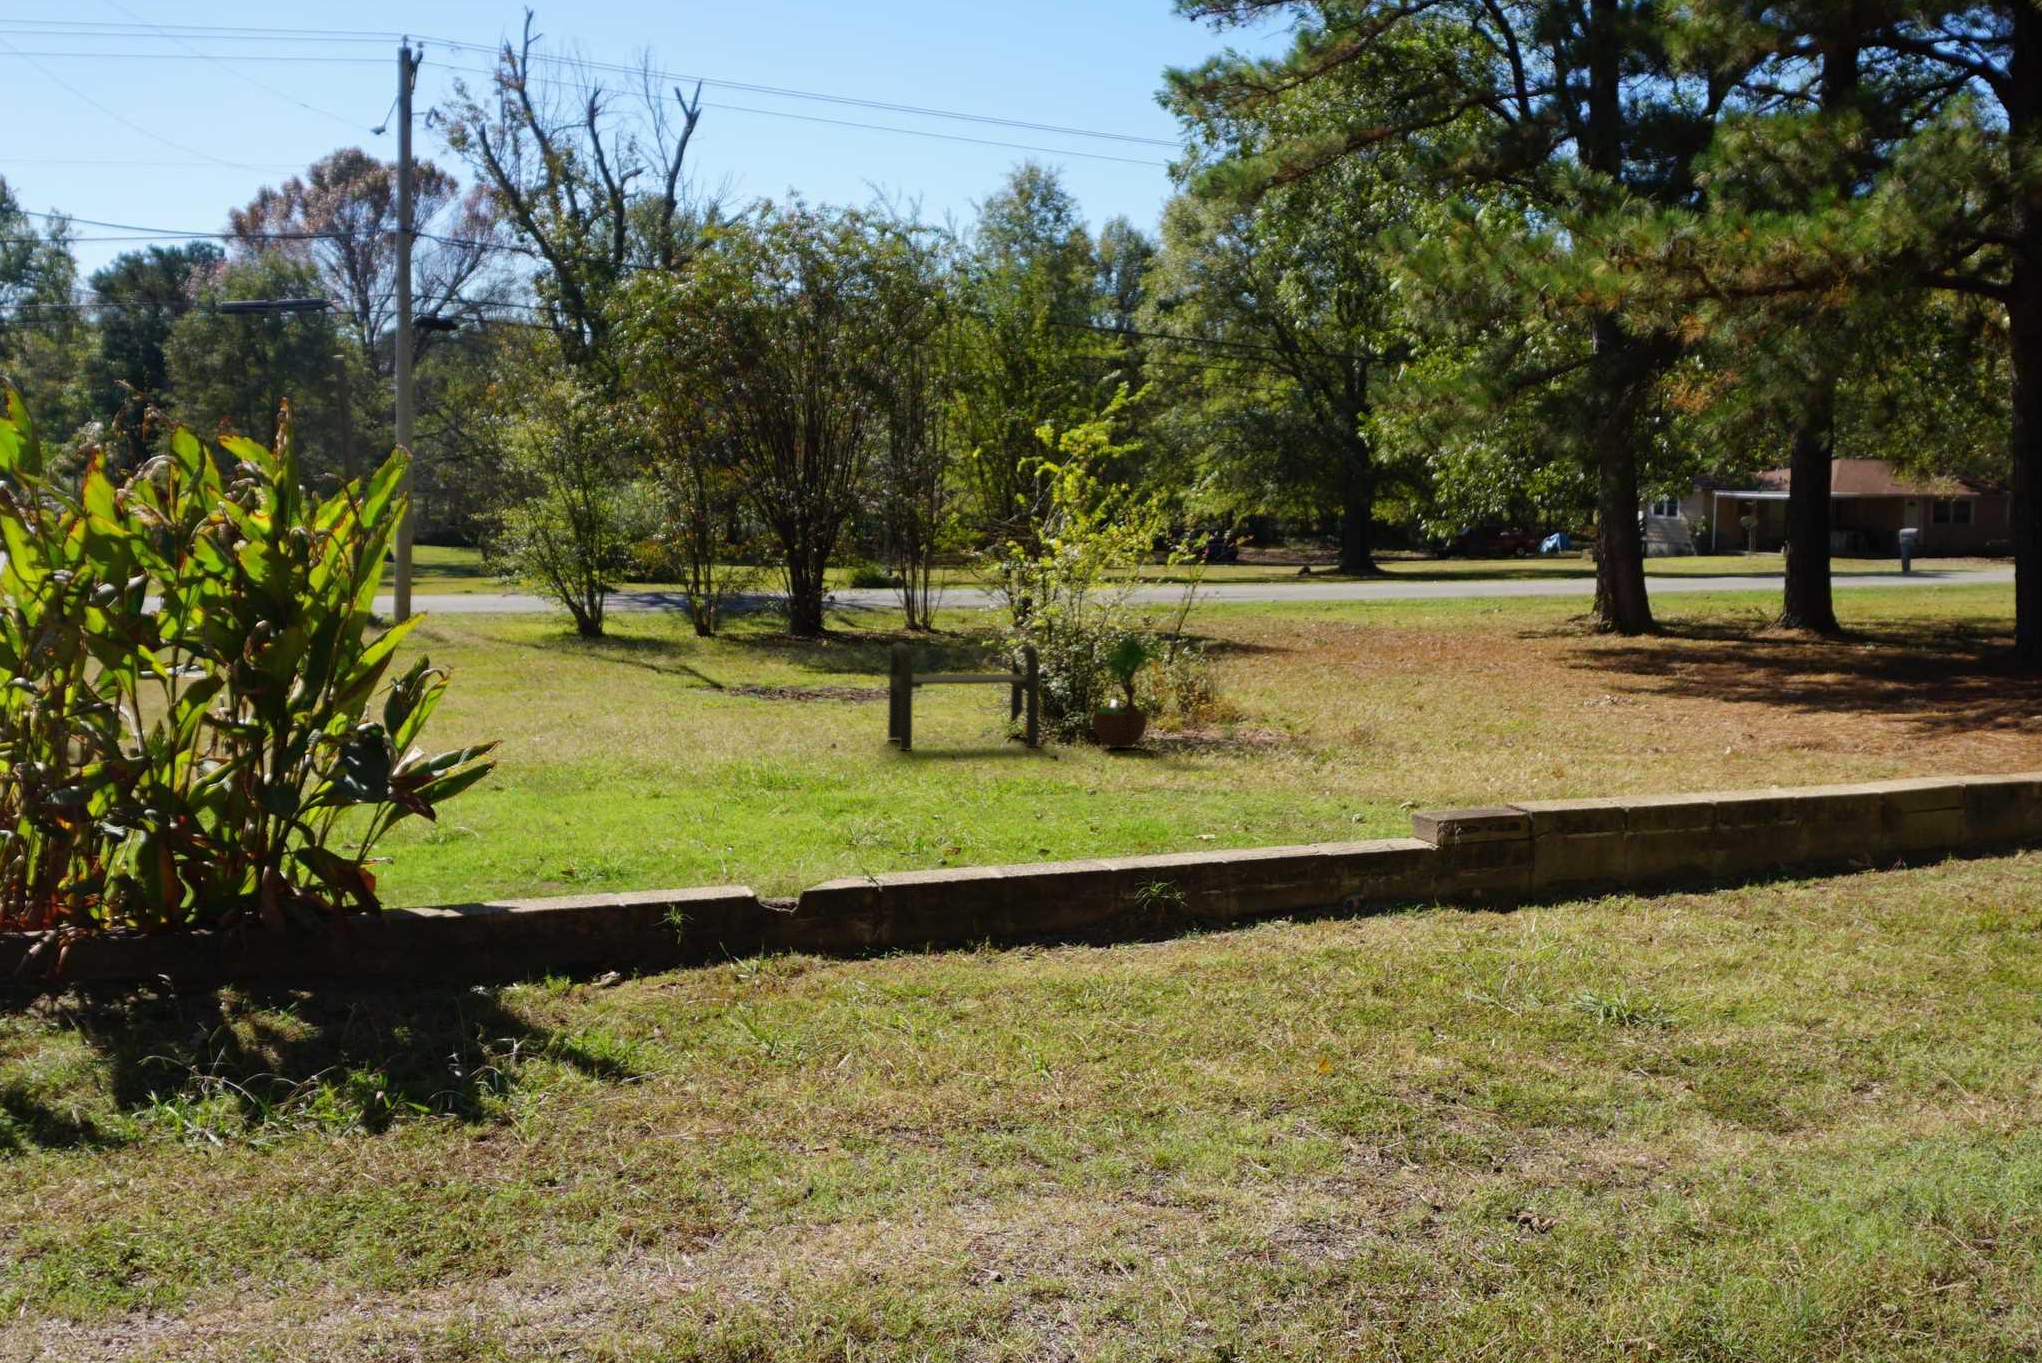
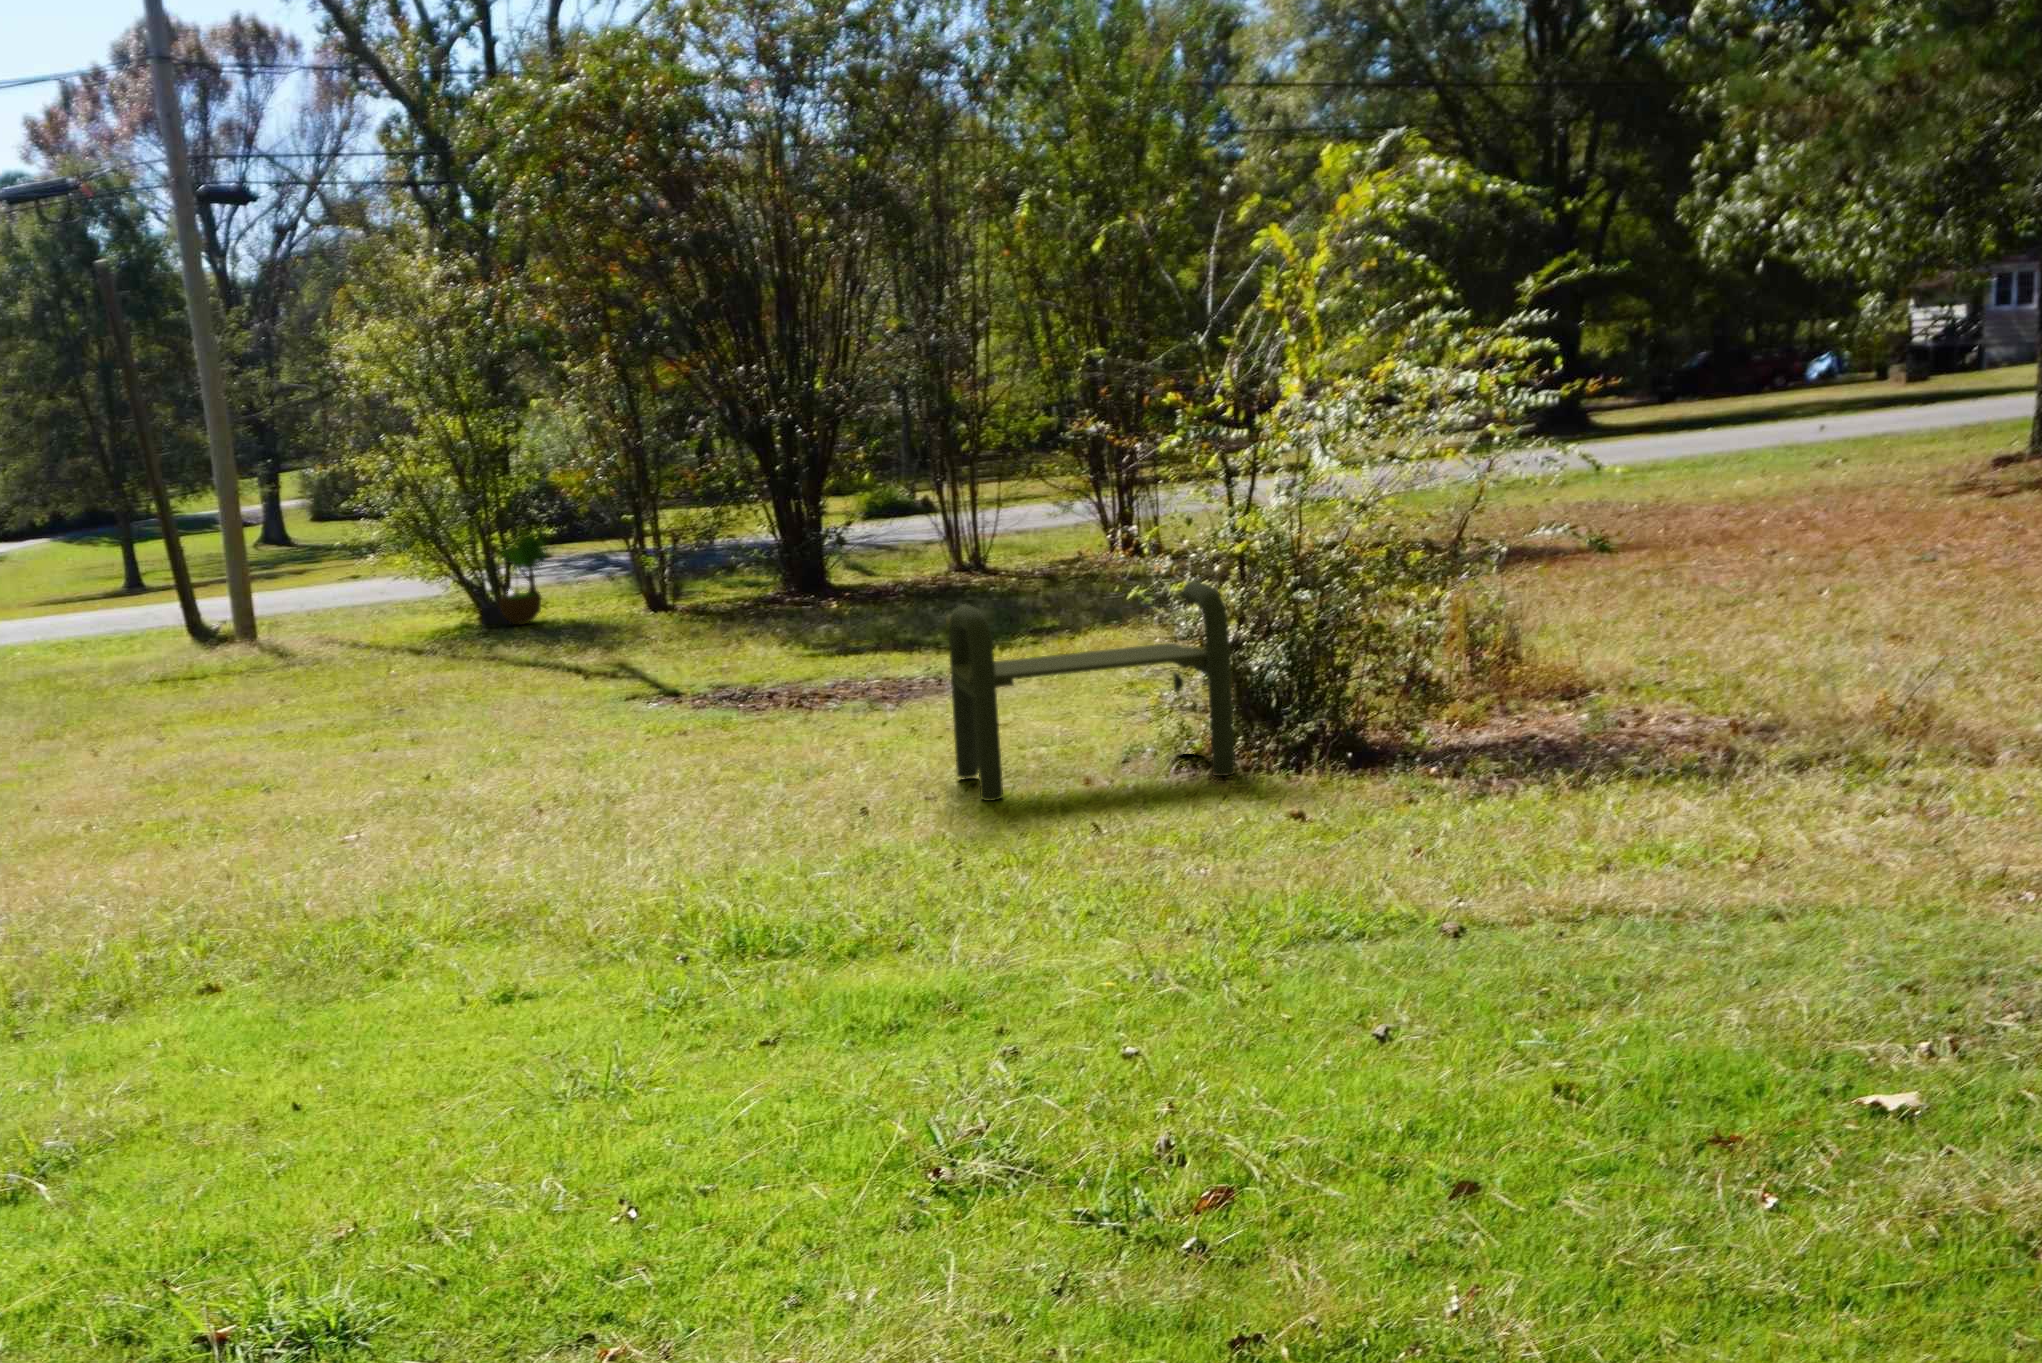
potted tree: present [1093,630,1159,748] -> present [500,535,546,625]

